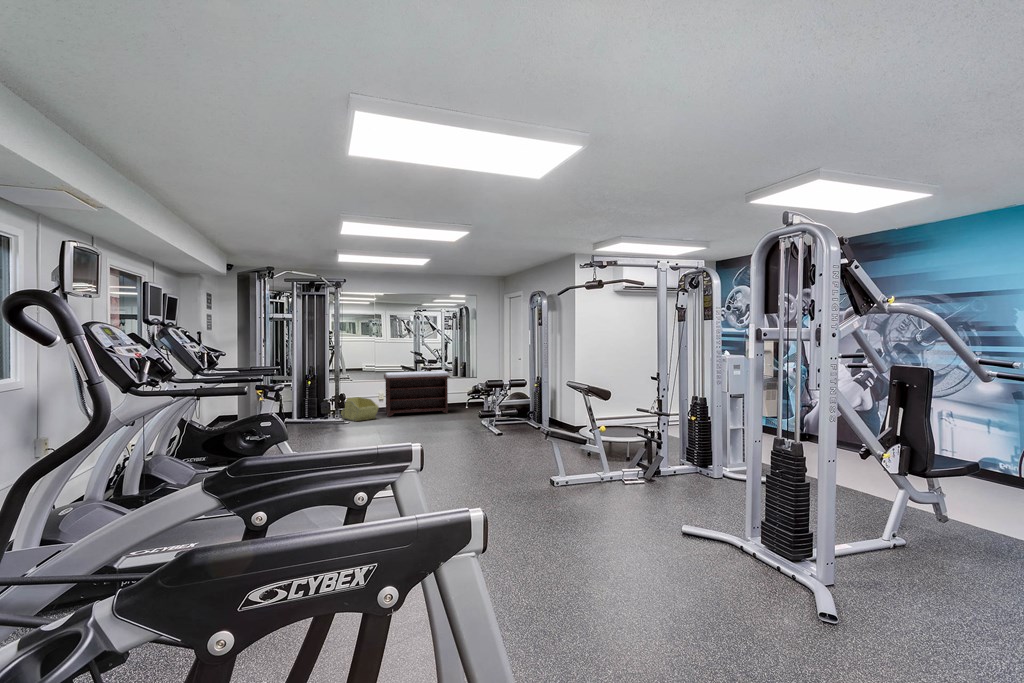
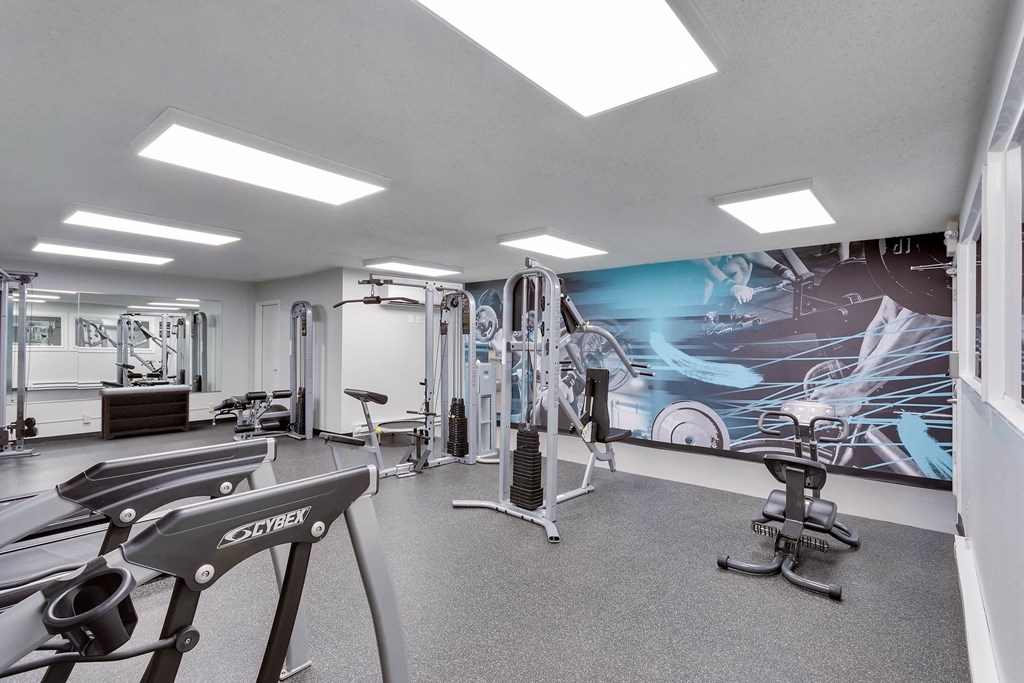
storage bin: present [341,397,378,421] -> none [27,419,93,449]

